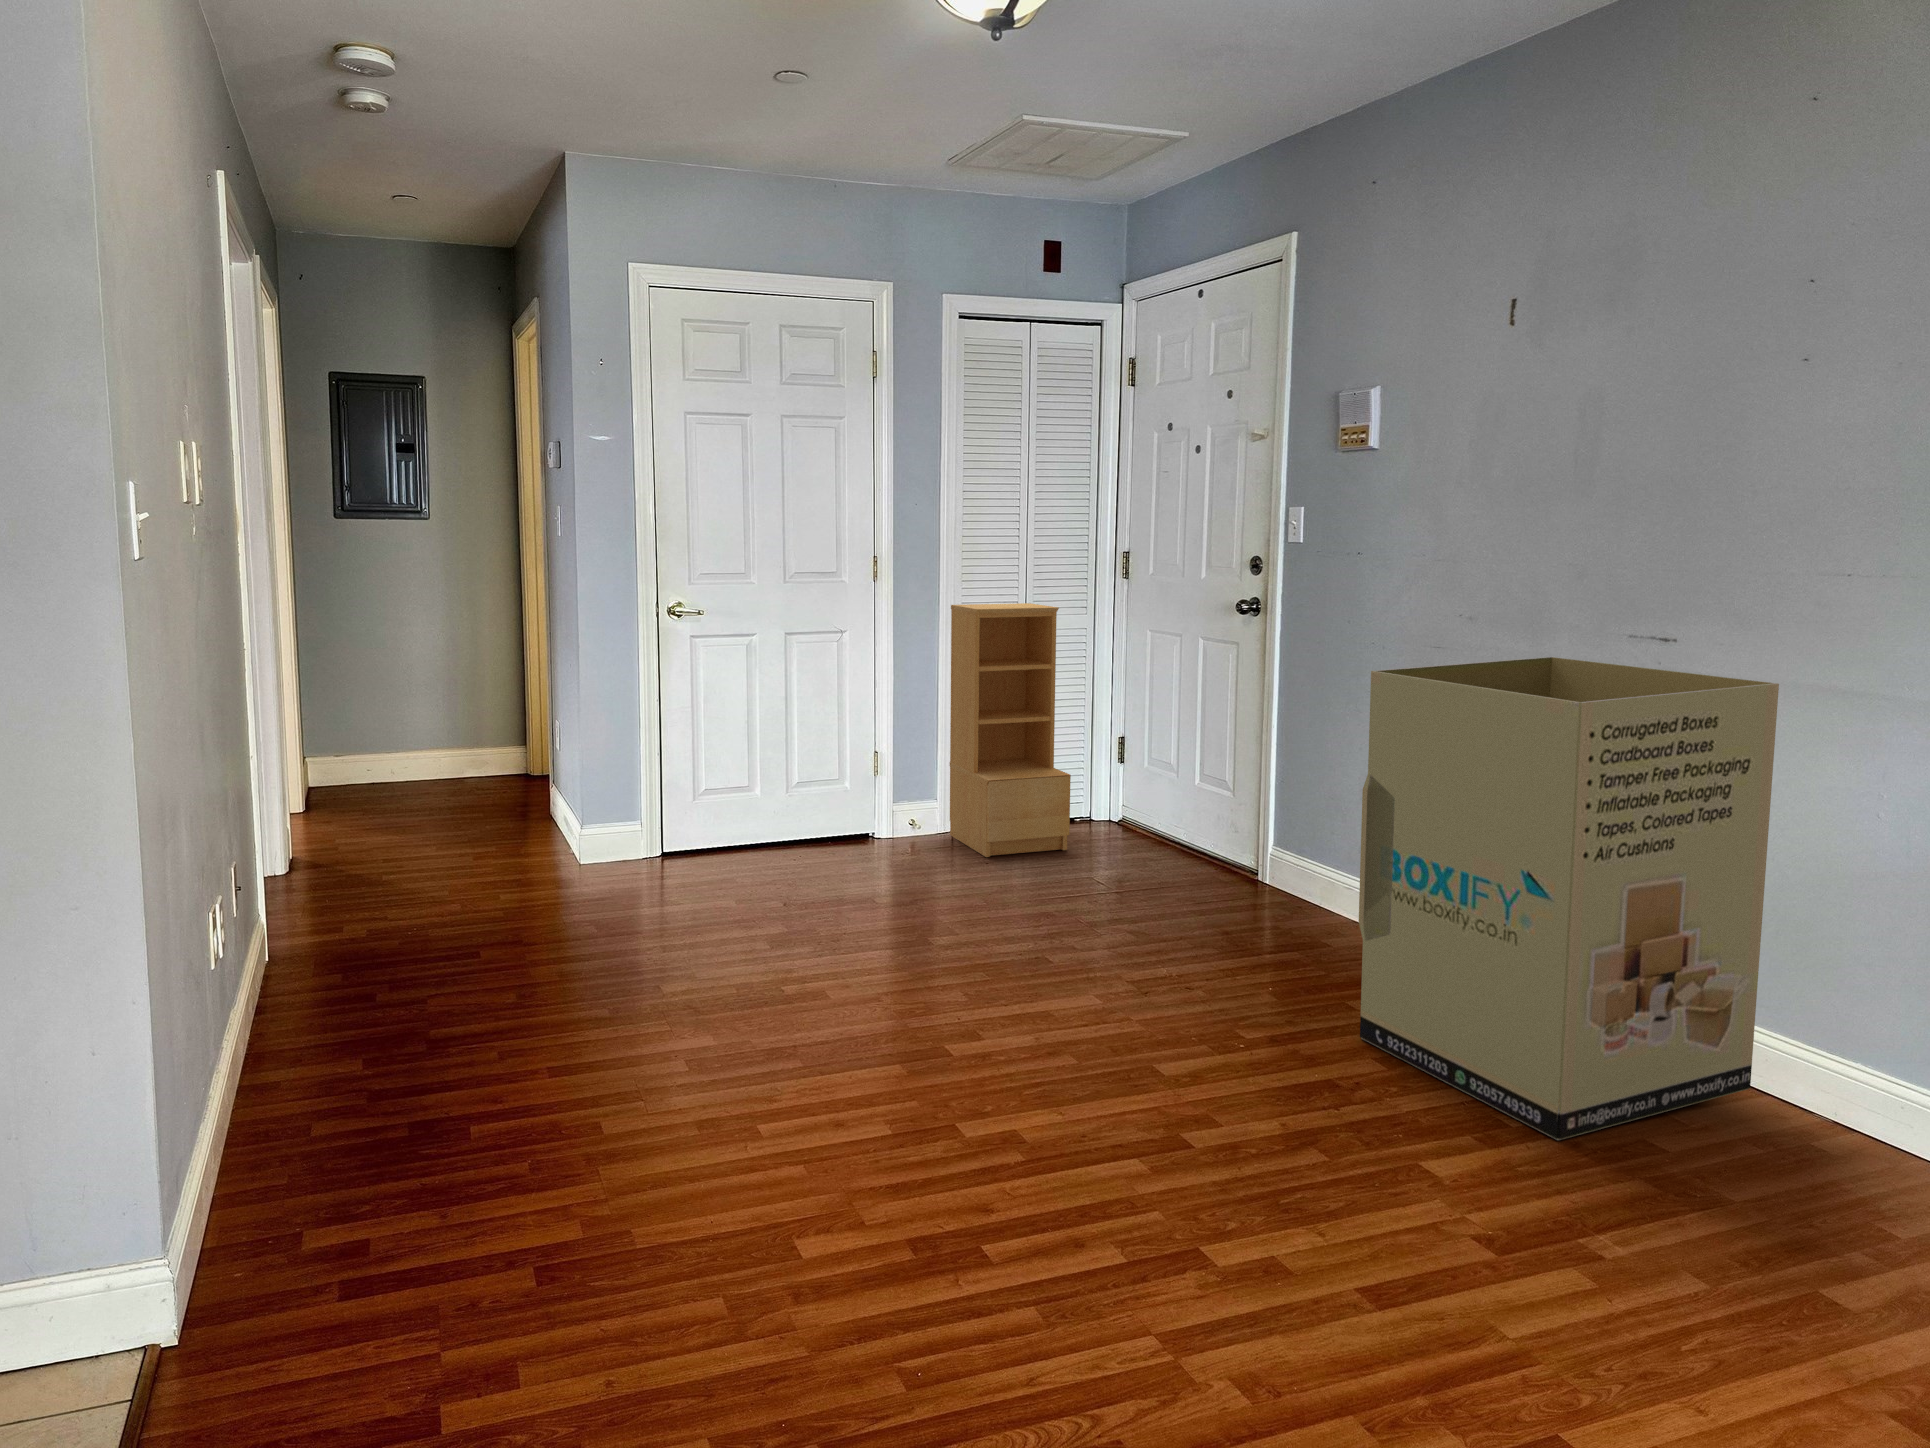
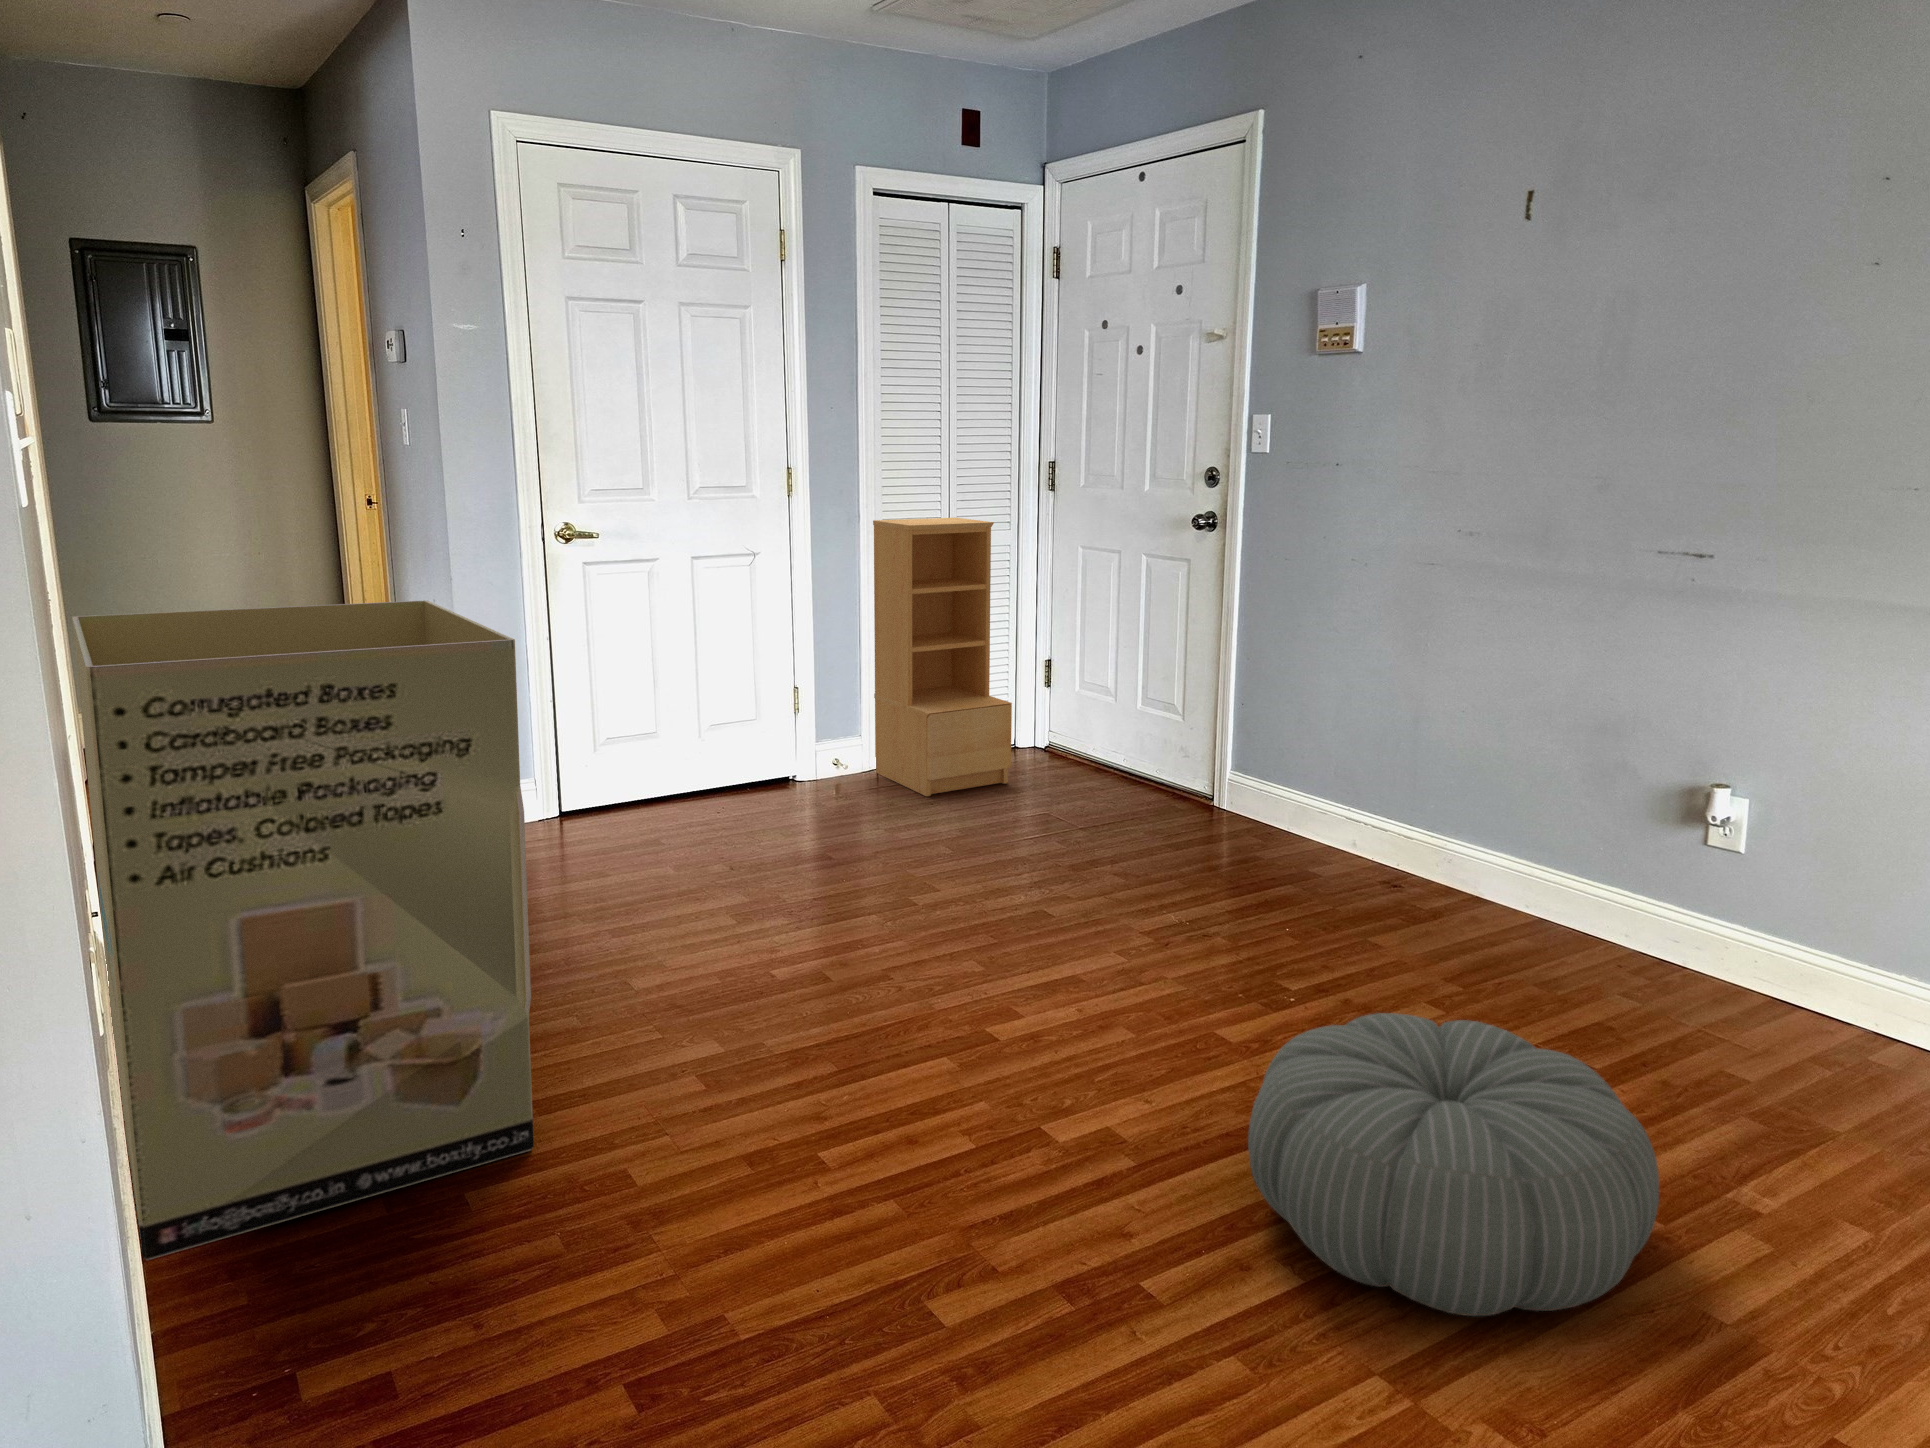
cardboard box: present [1359,657,1779,1140] -> present [72,600,534,1260]
pouf: none [1100,1044,1463,1306] -> present [1248,1013,1659,1316]

